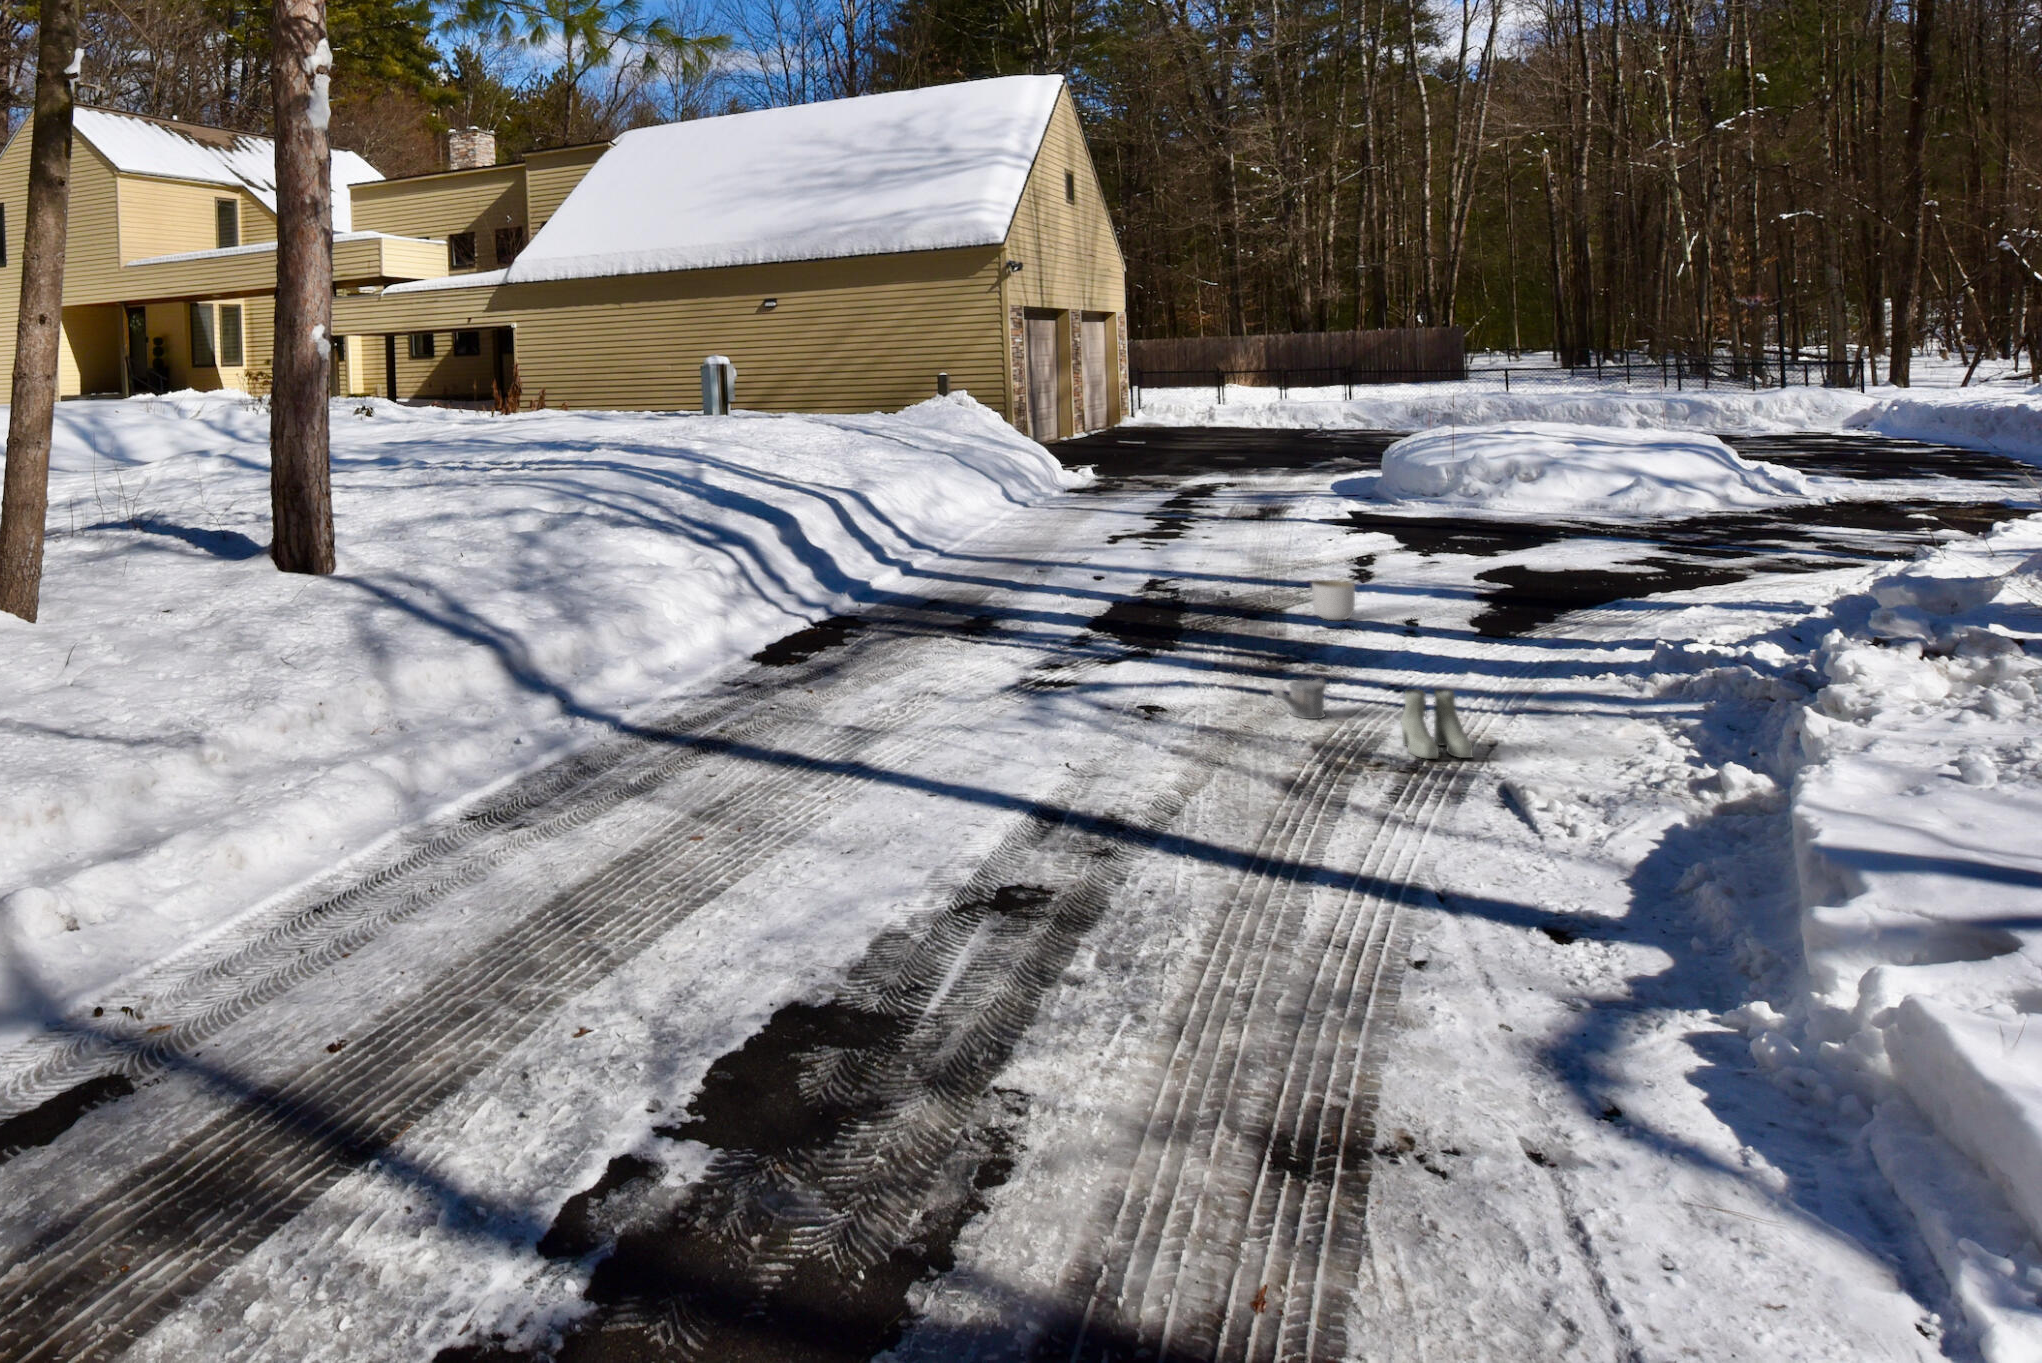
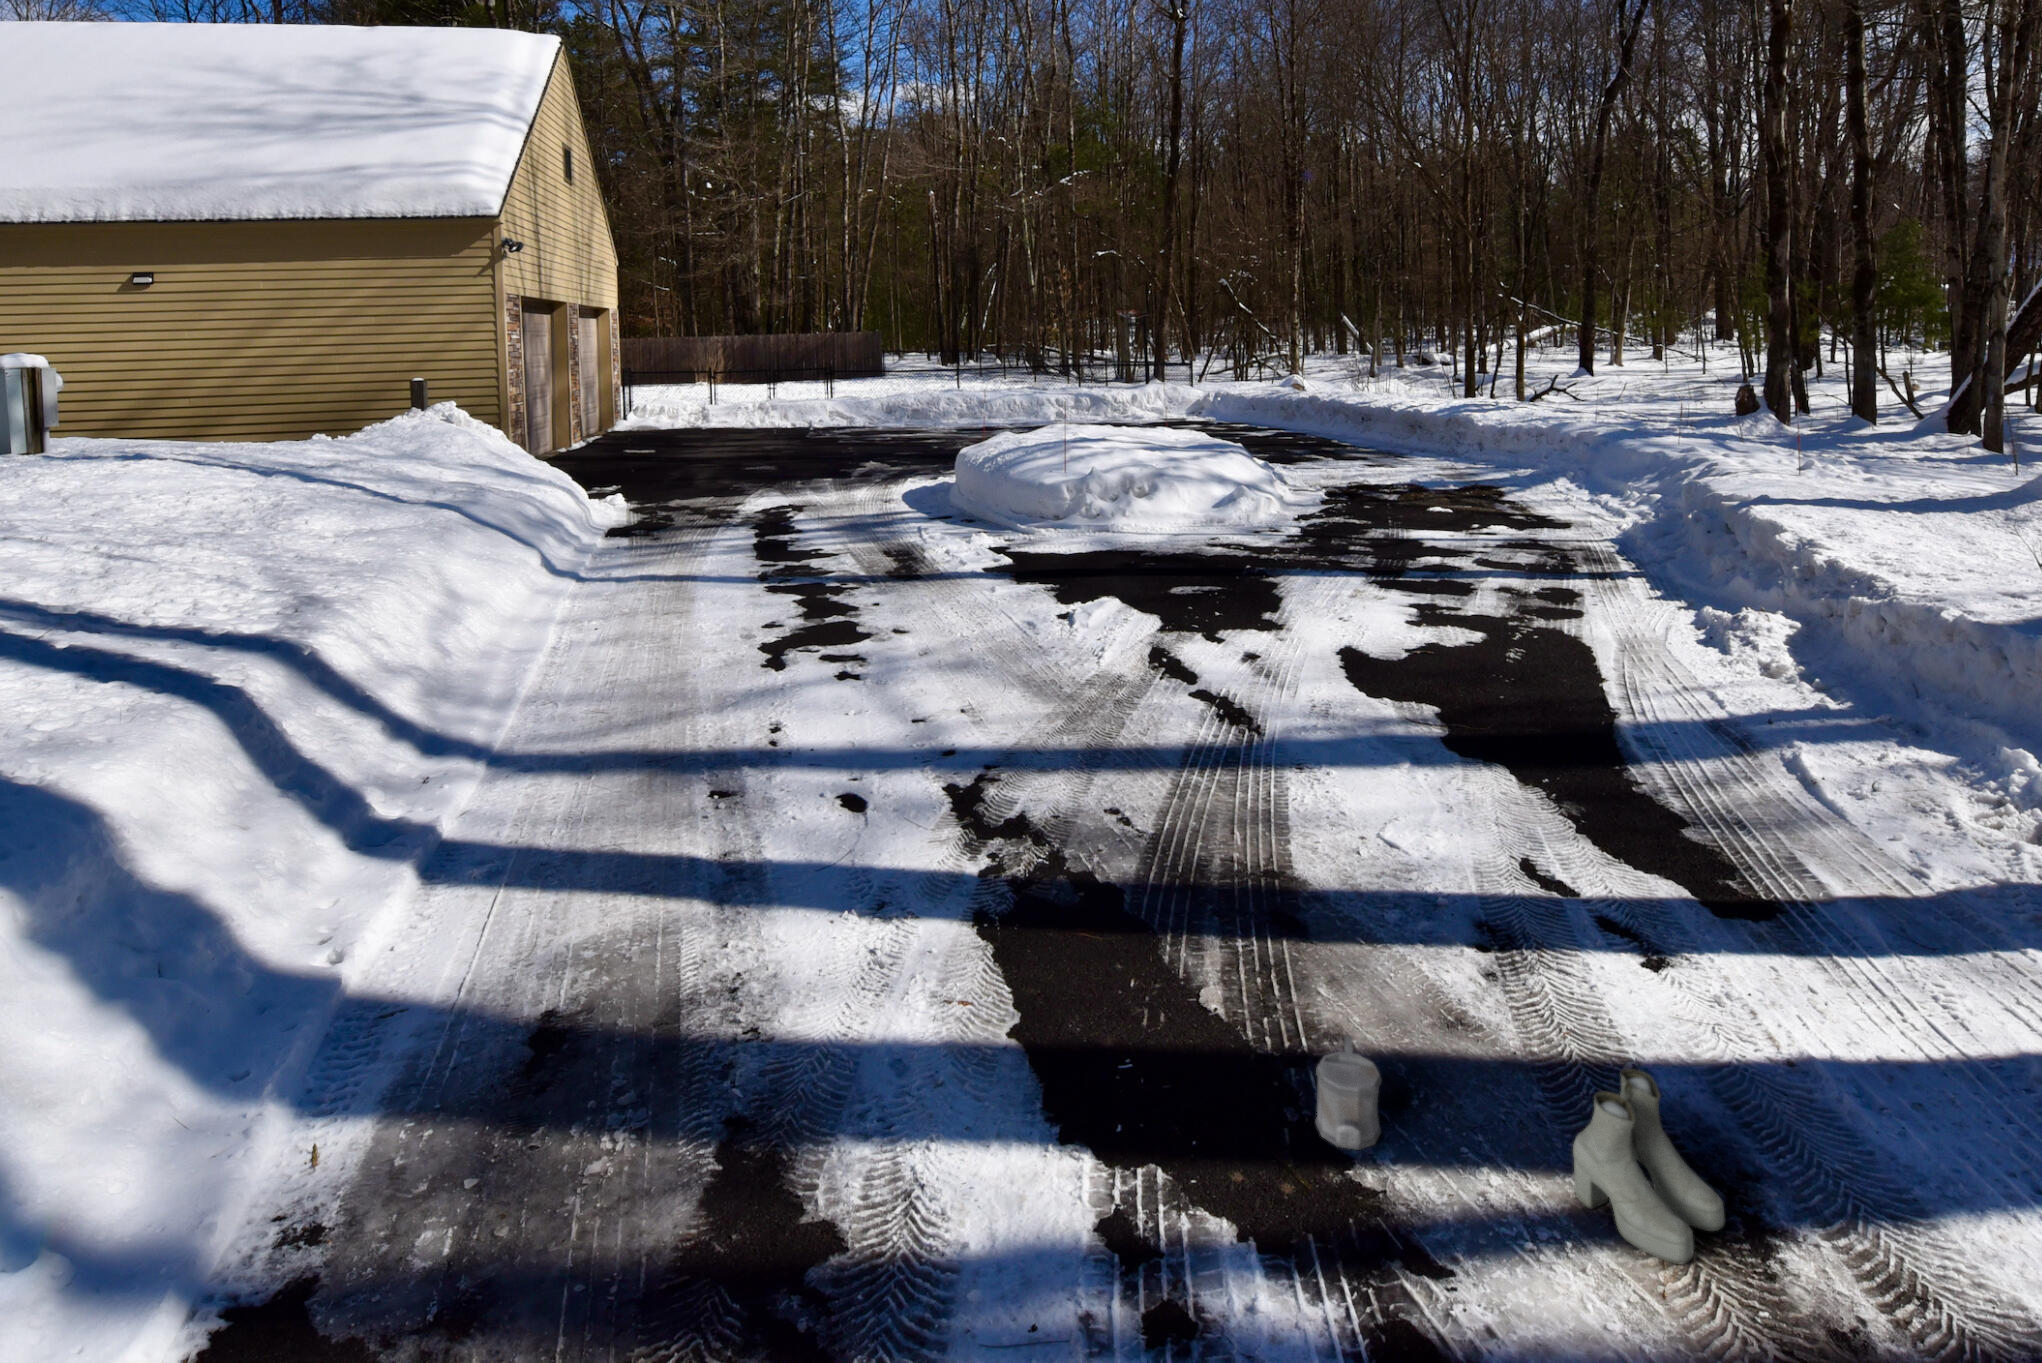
planter: present [1312,580,1355,620] -> none [1089,717,1144,782]

